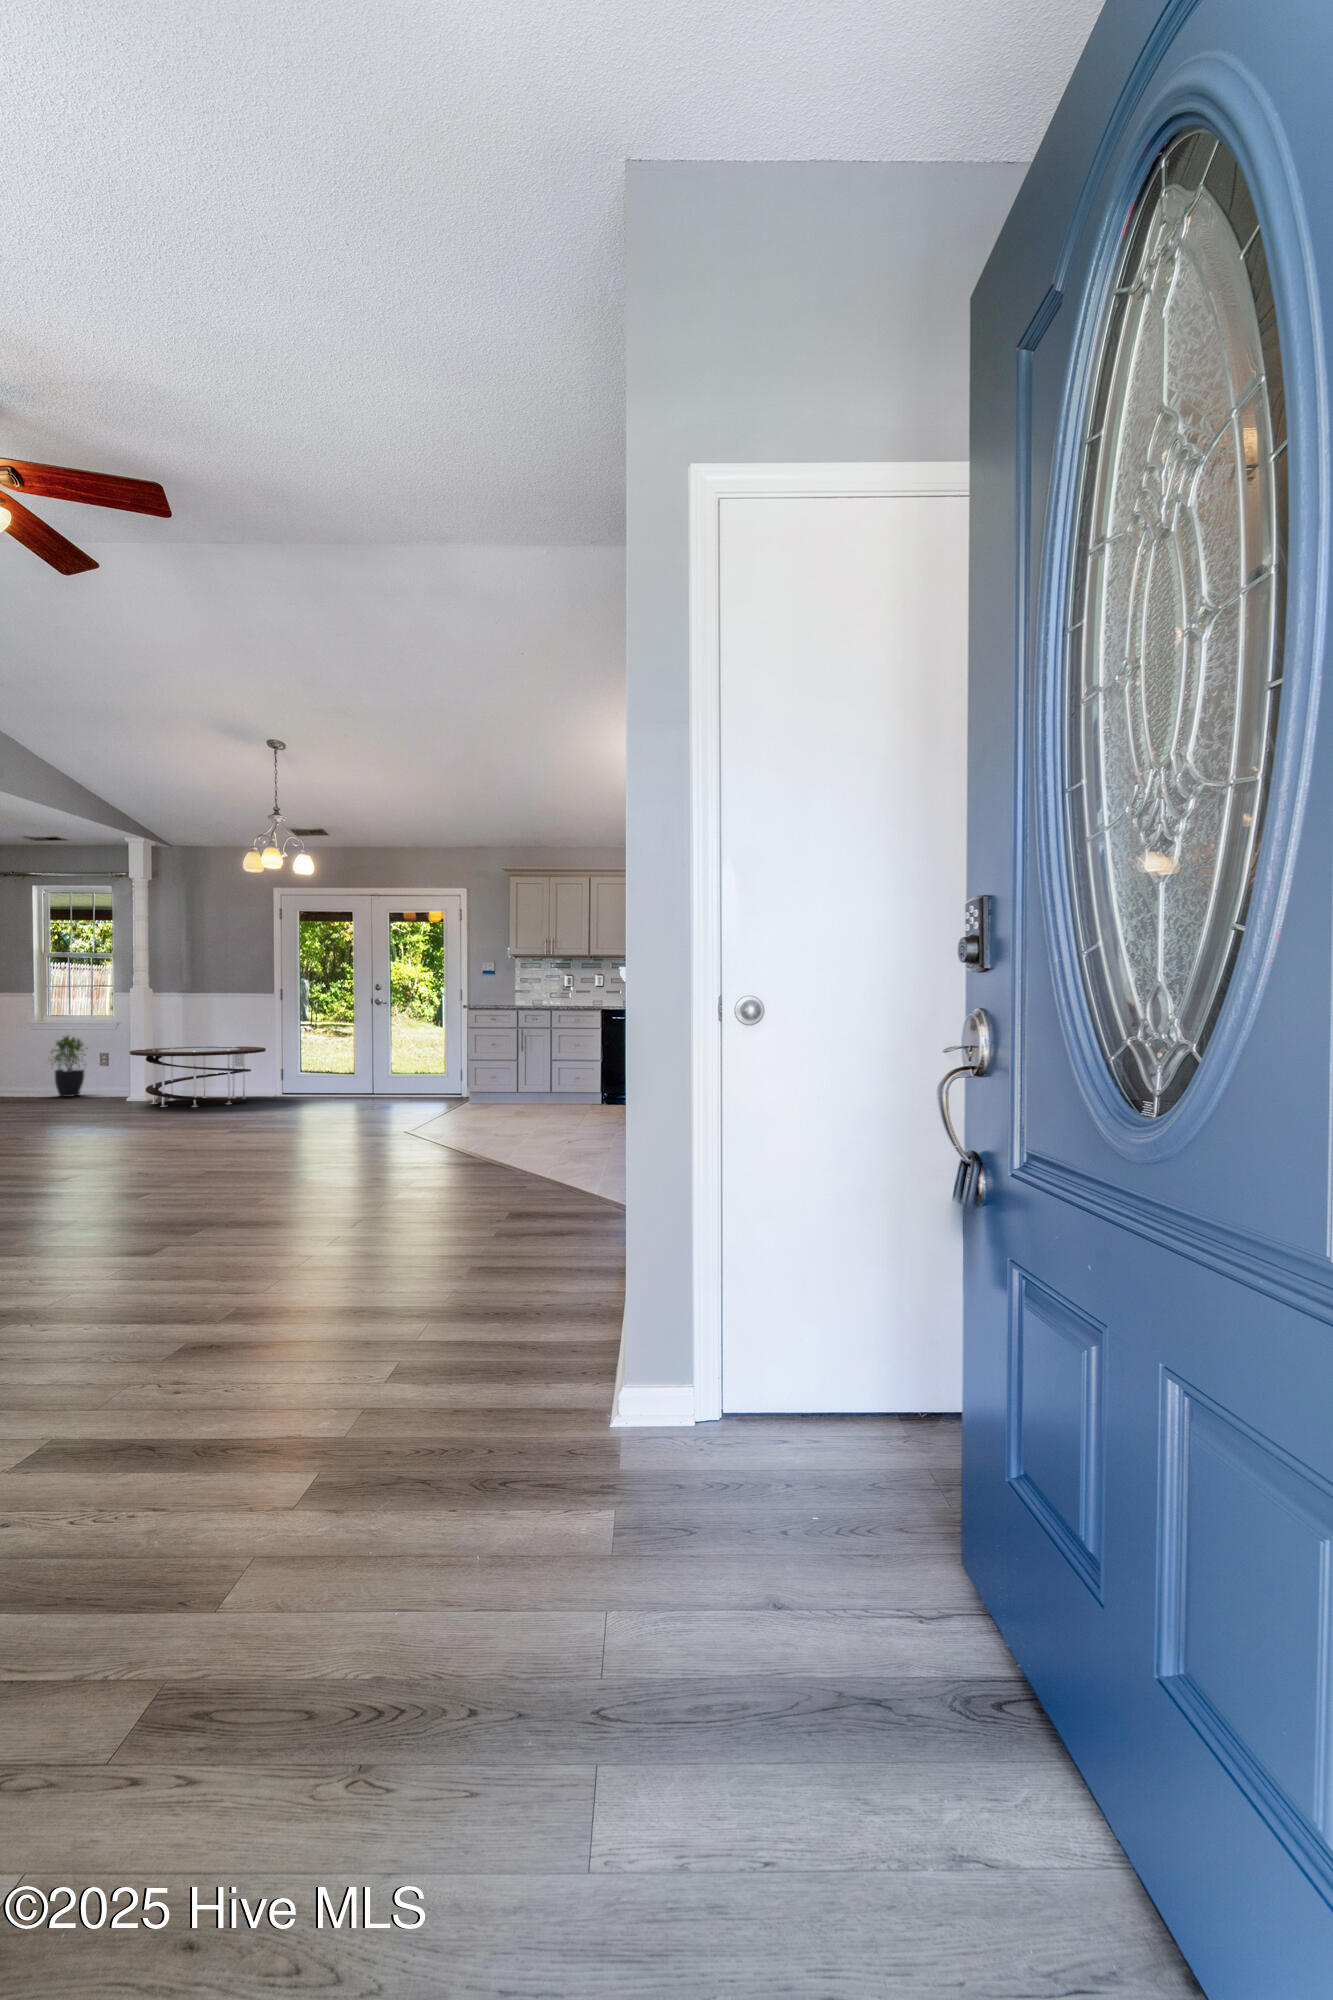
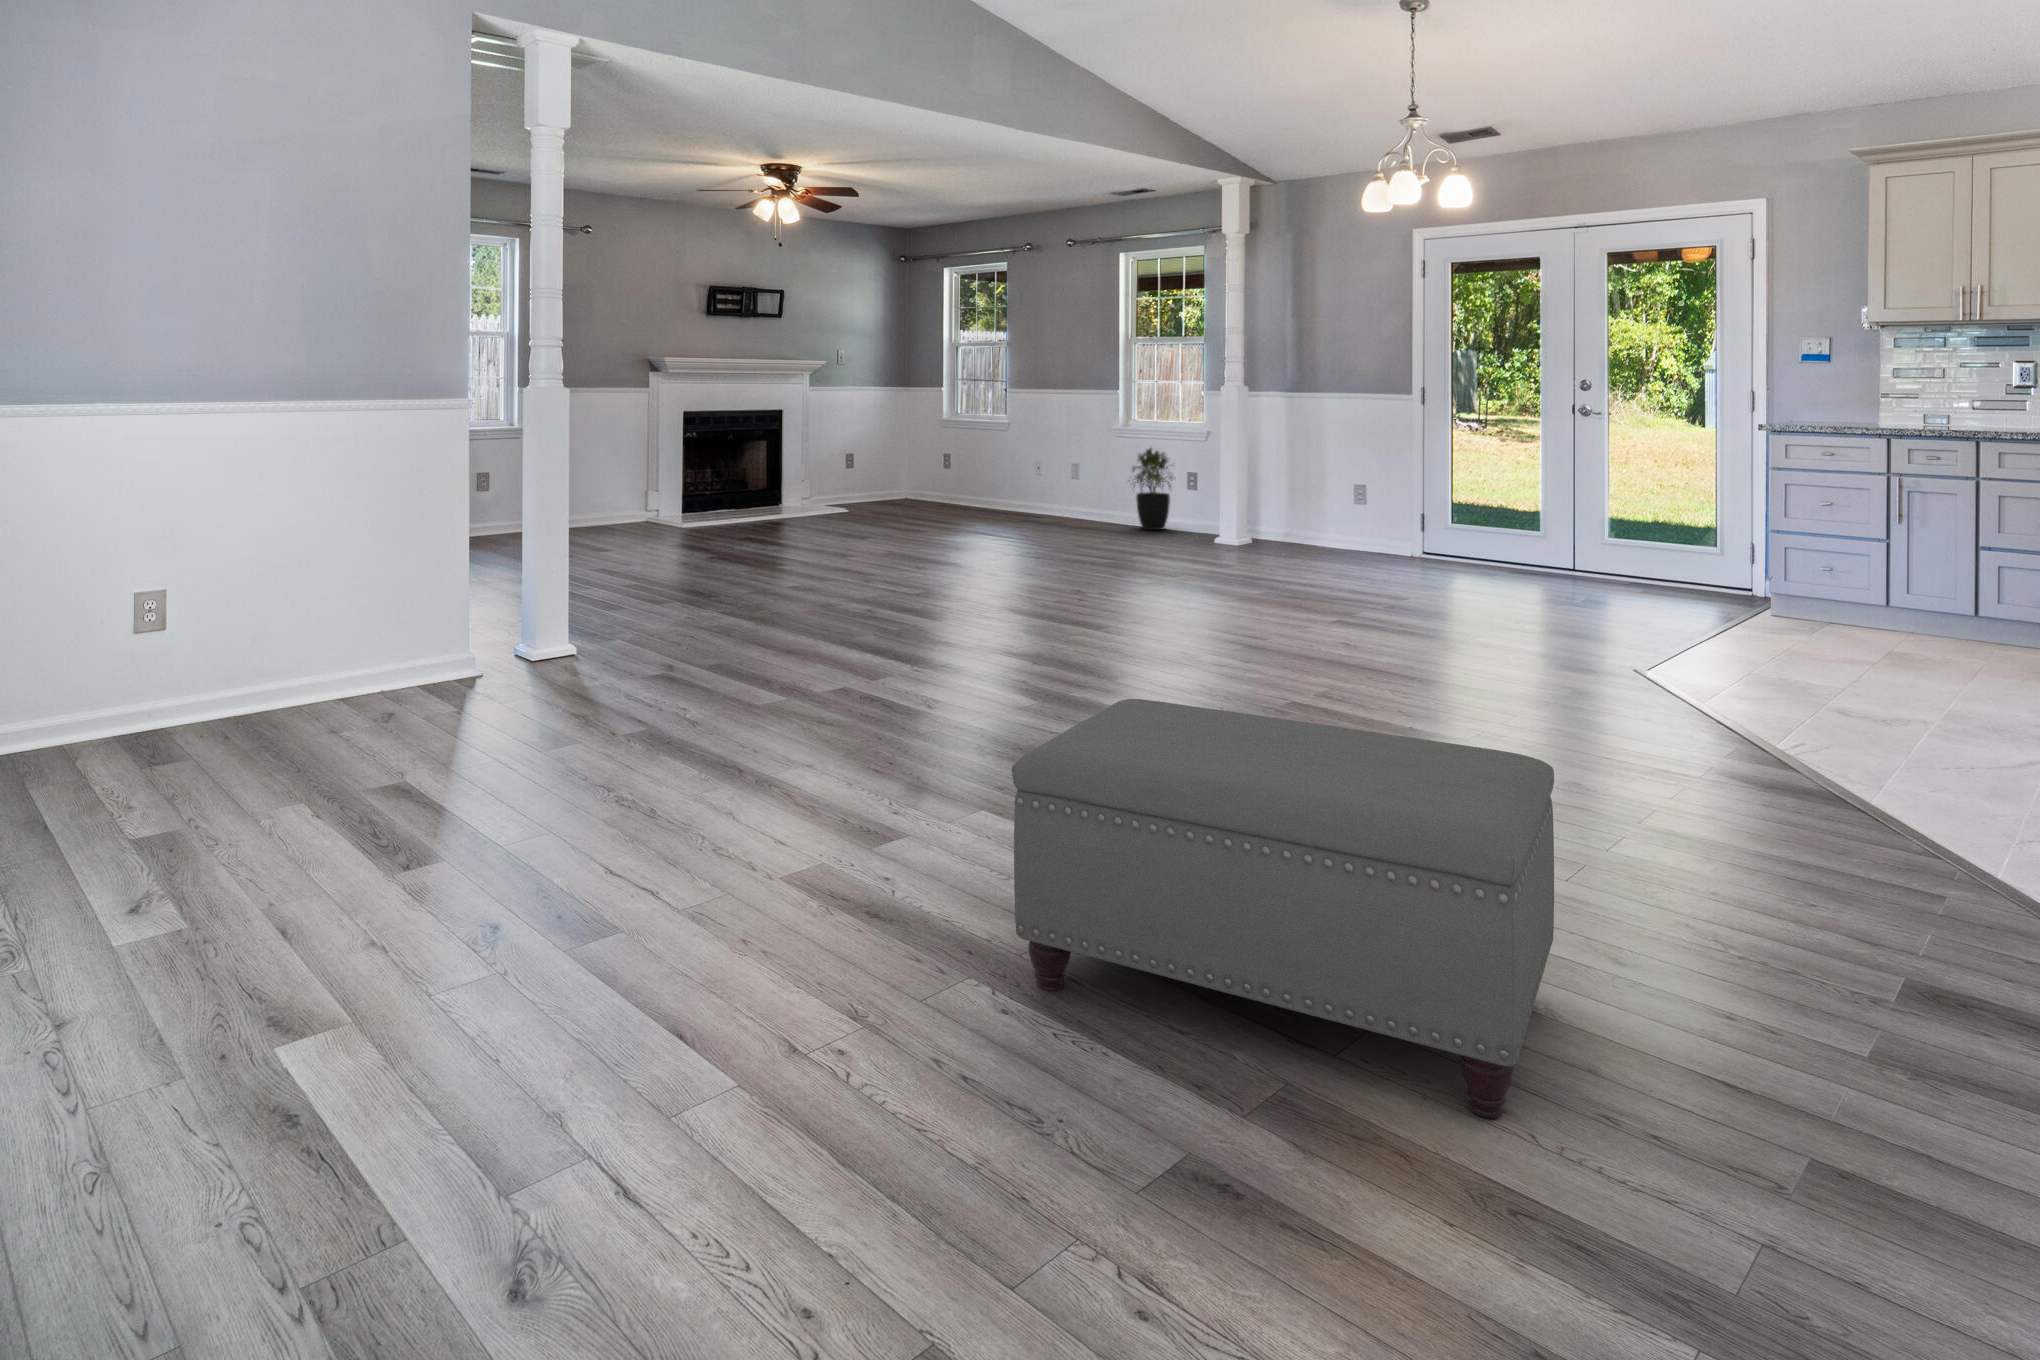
coffee table: present [130,1046,266,1107] -> none [1218,472,1402,568]
ottoman: none [51,1120,354,1280] -> present [1012,699,1554,1118]

